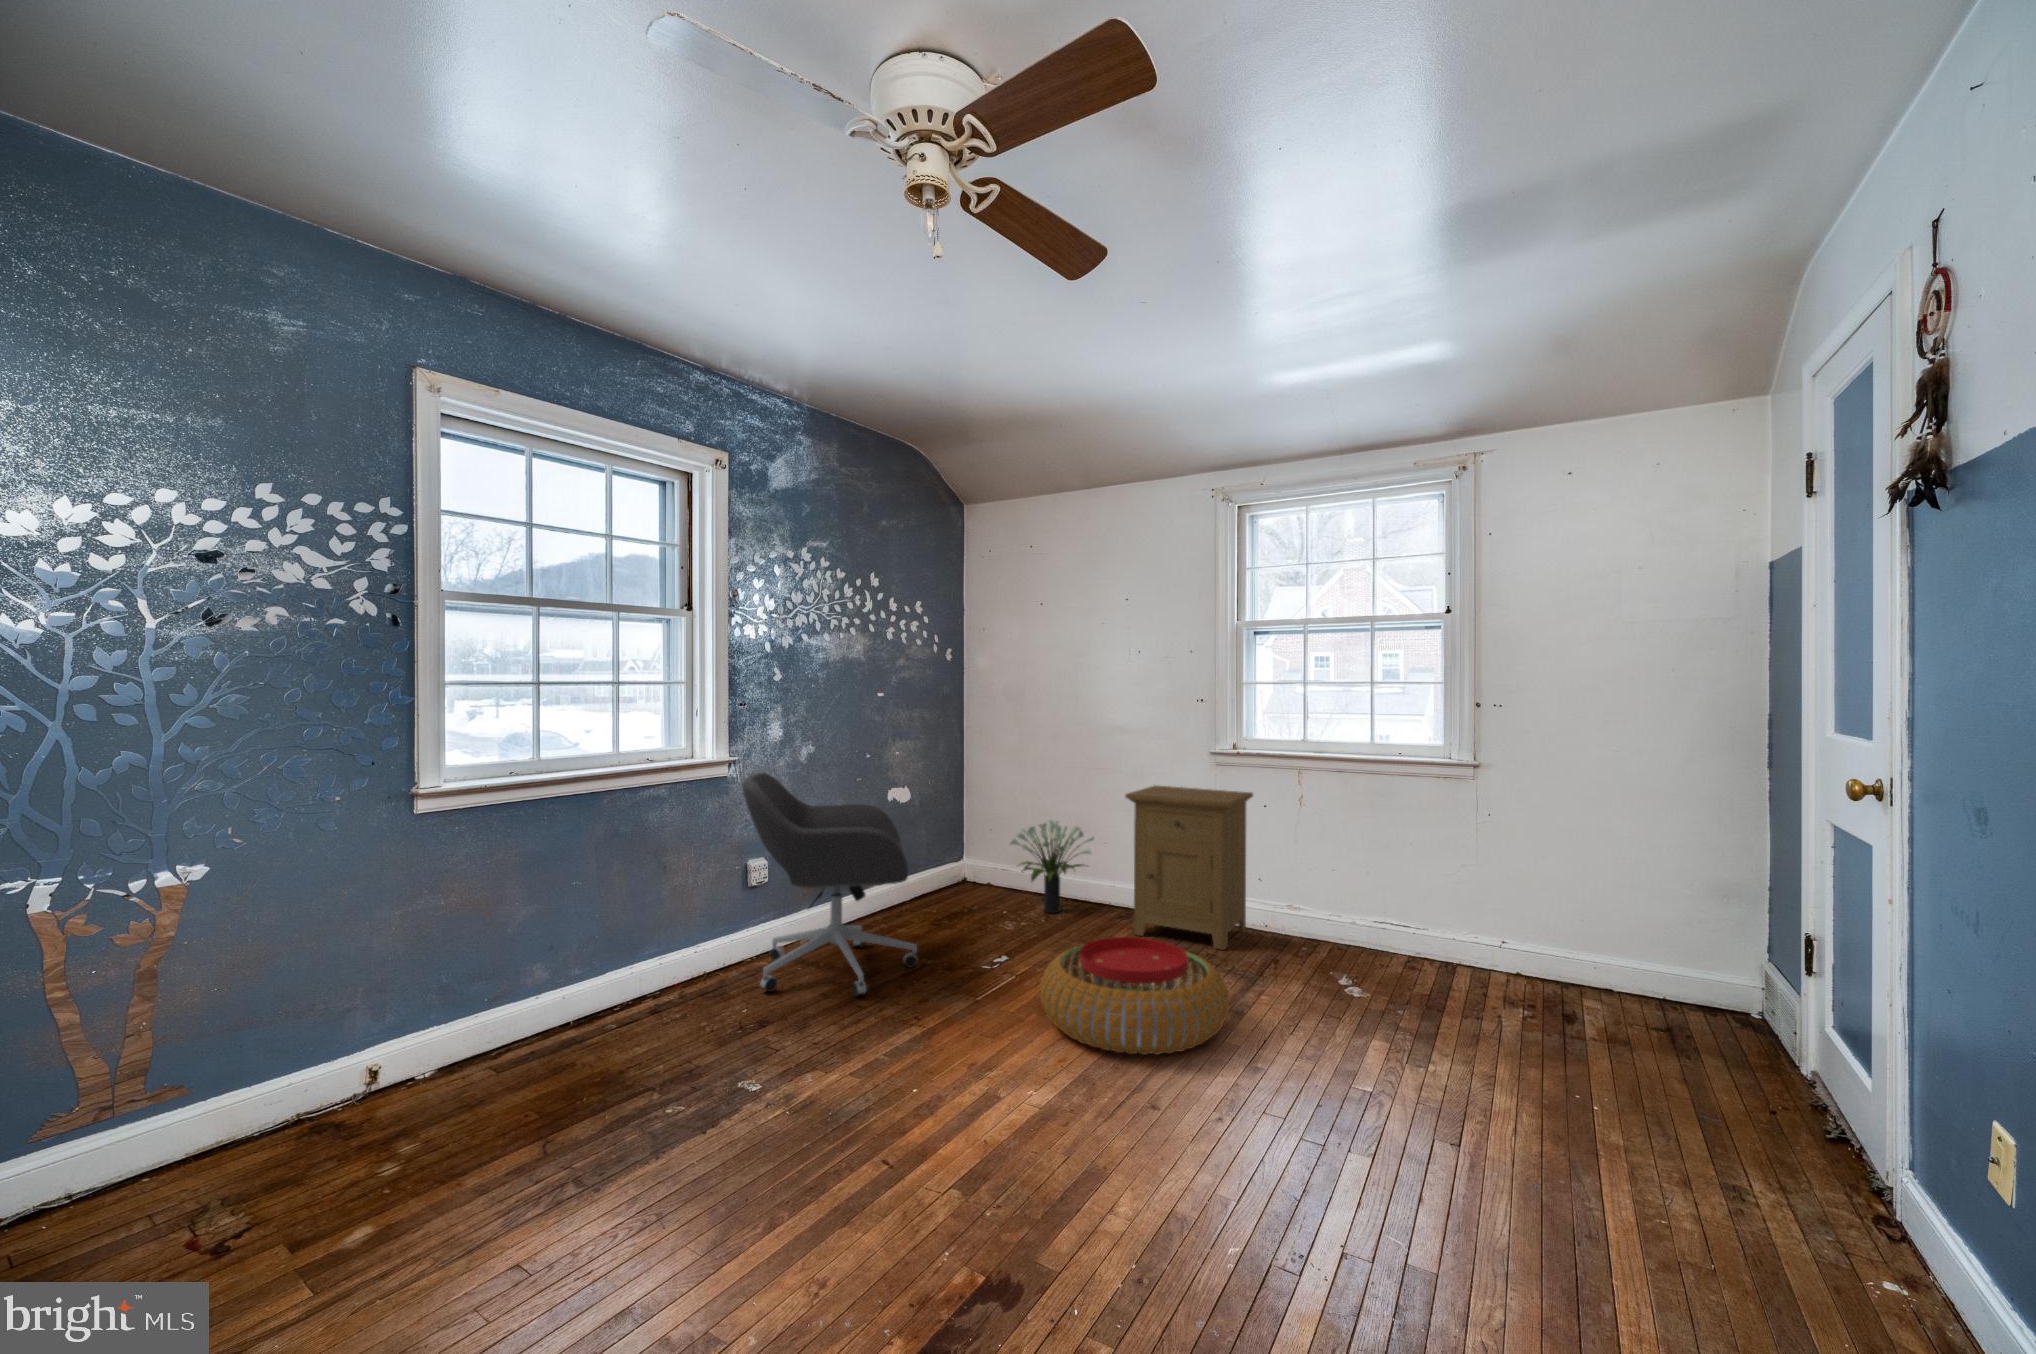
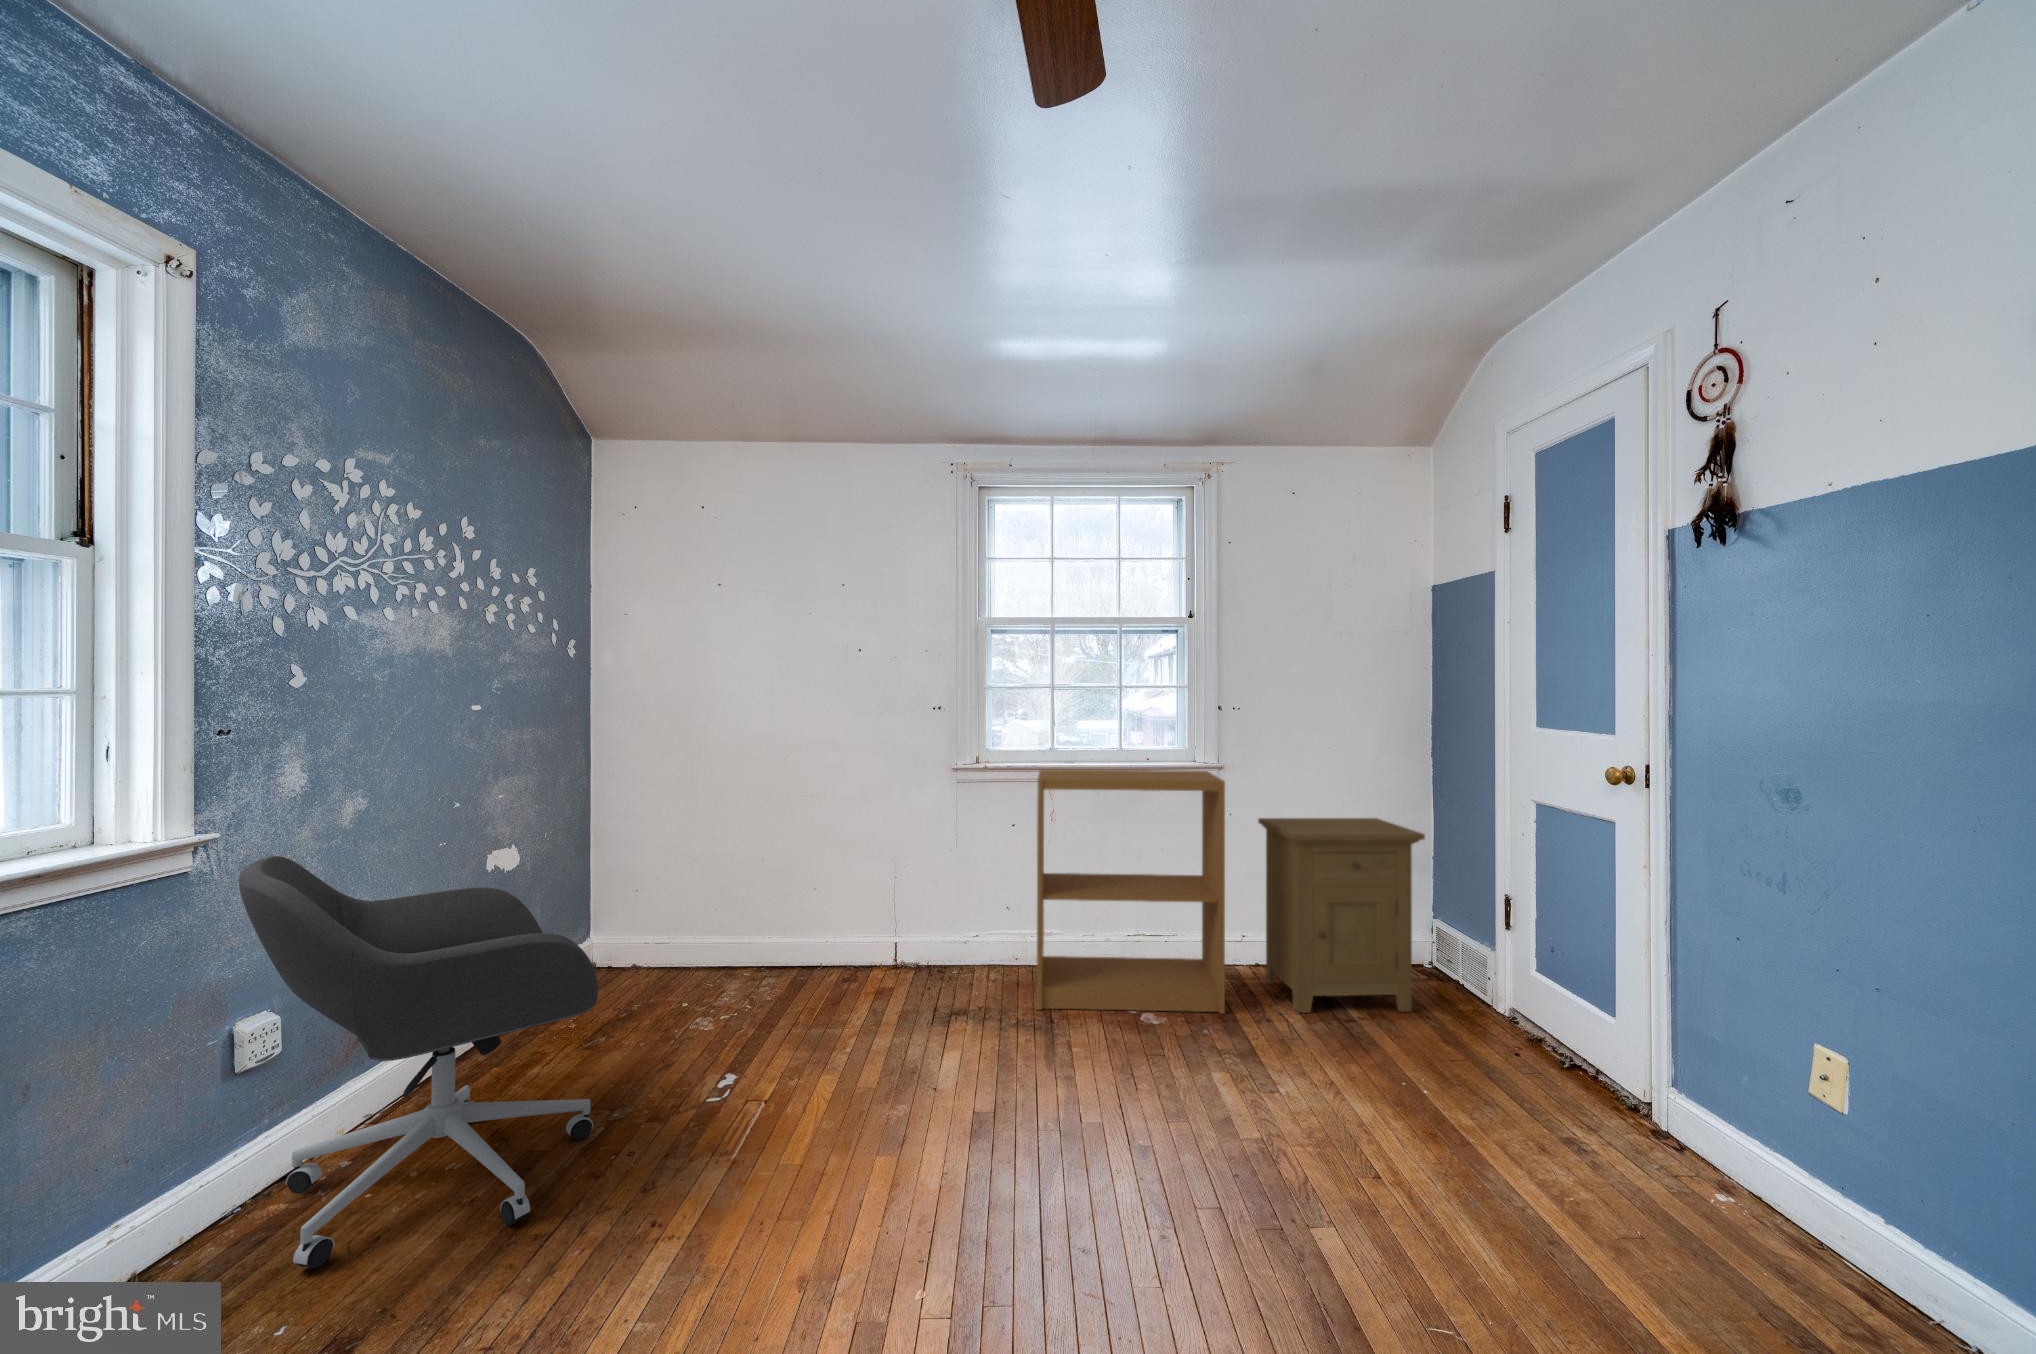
bookshelf: none [1263,755,1454,993] -> present [1036,770,1225,1014]
nightstand: present [1125,786,1253,950] -> present [1258,818,1425,1013]
potted plant: present [1011,820,1094,913] -> none [686,872,806,998]
pouf: present [1040,937,1229,1055] -> none [831,1023,1084,1203]

